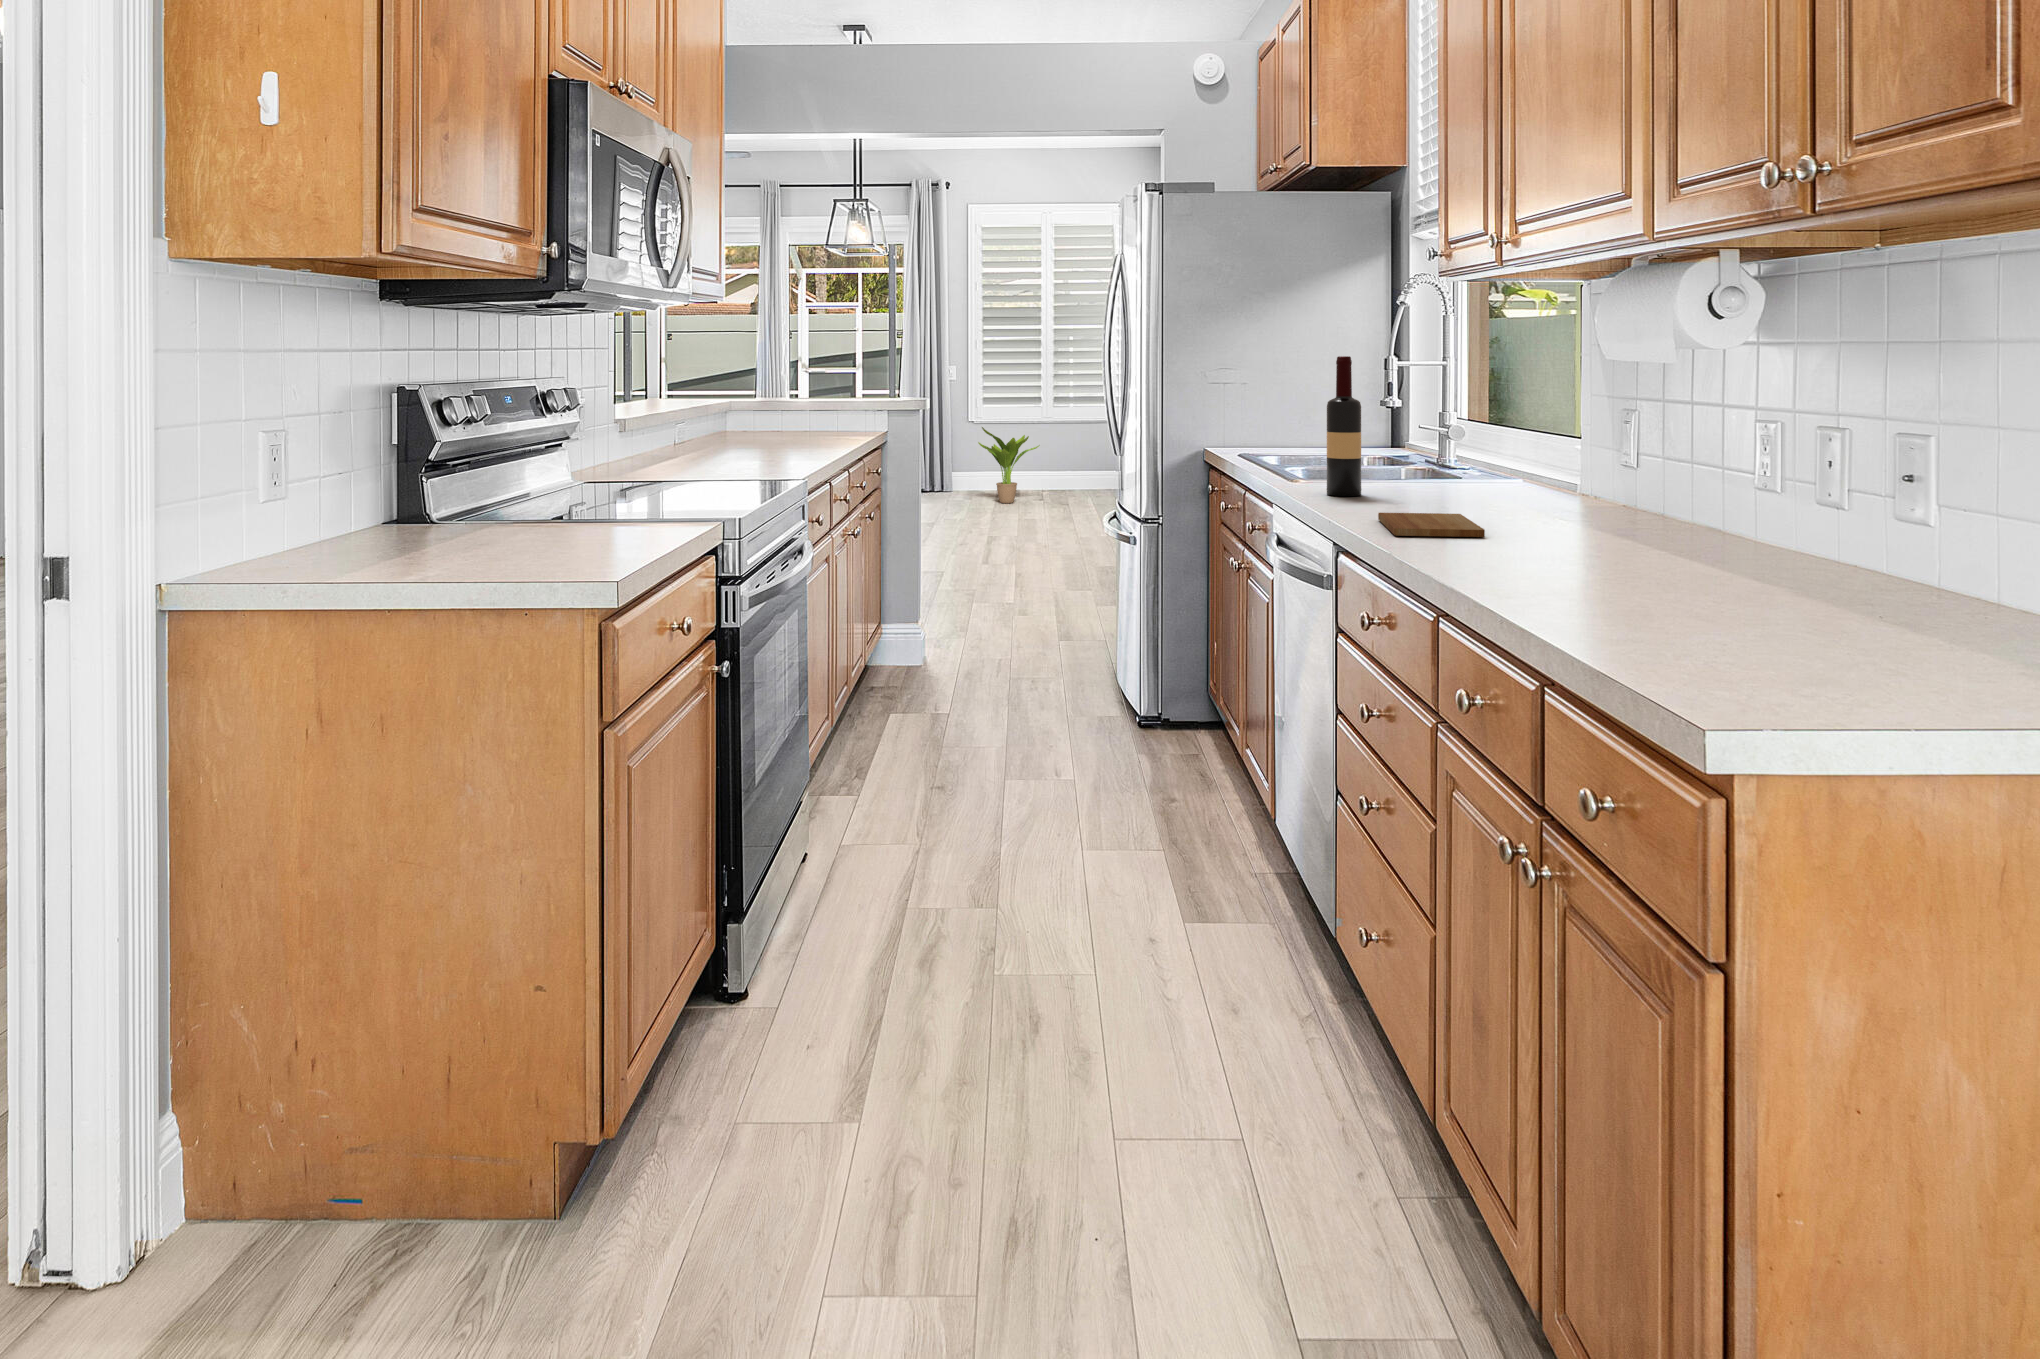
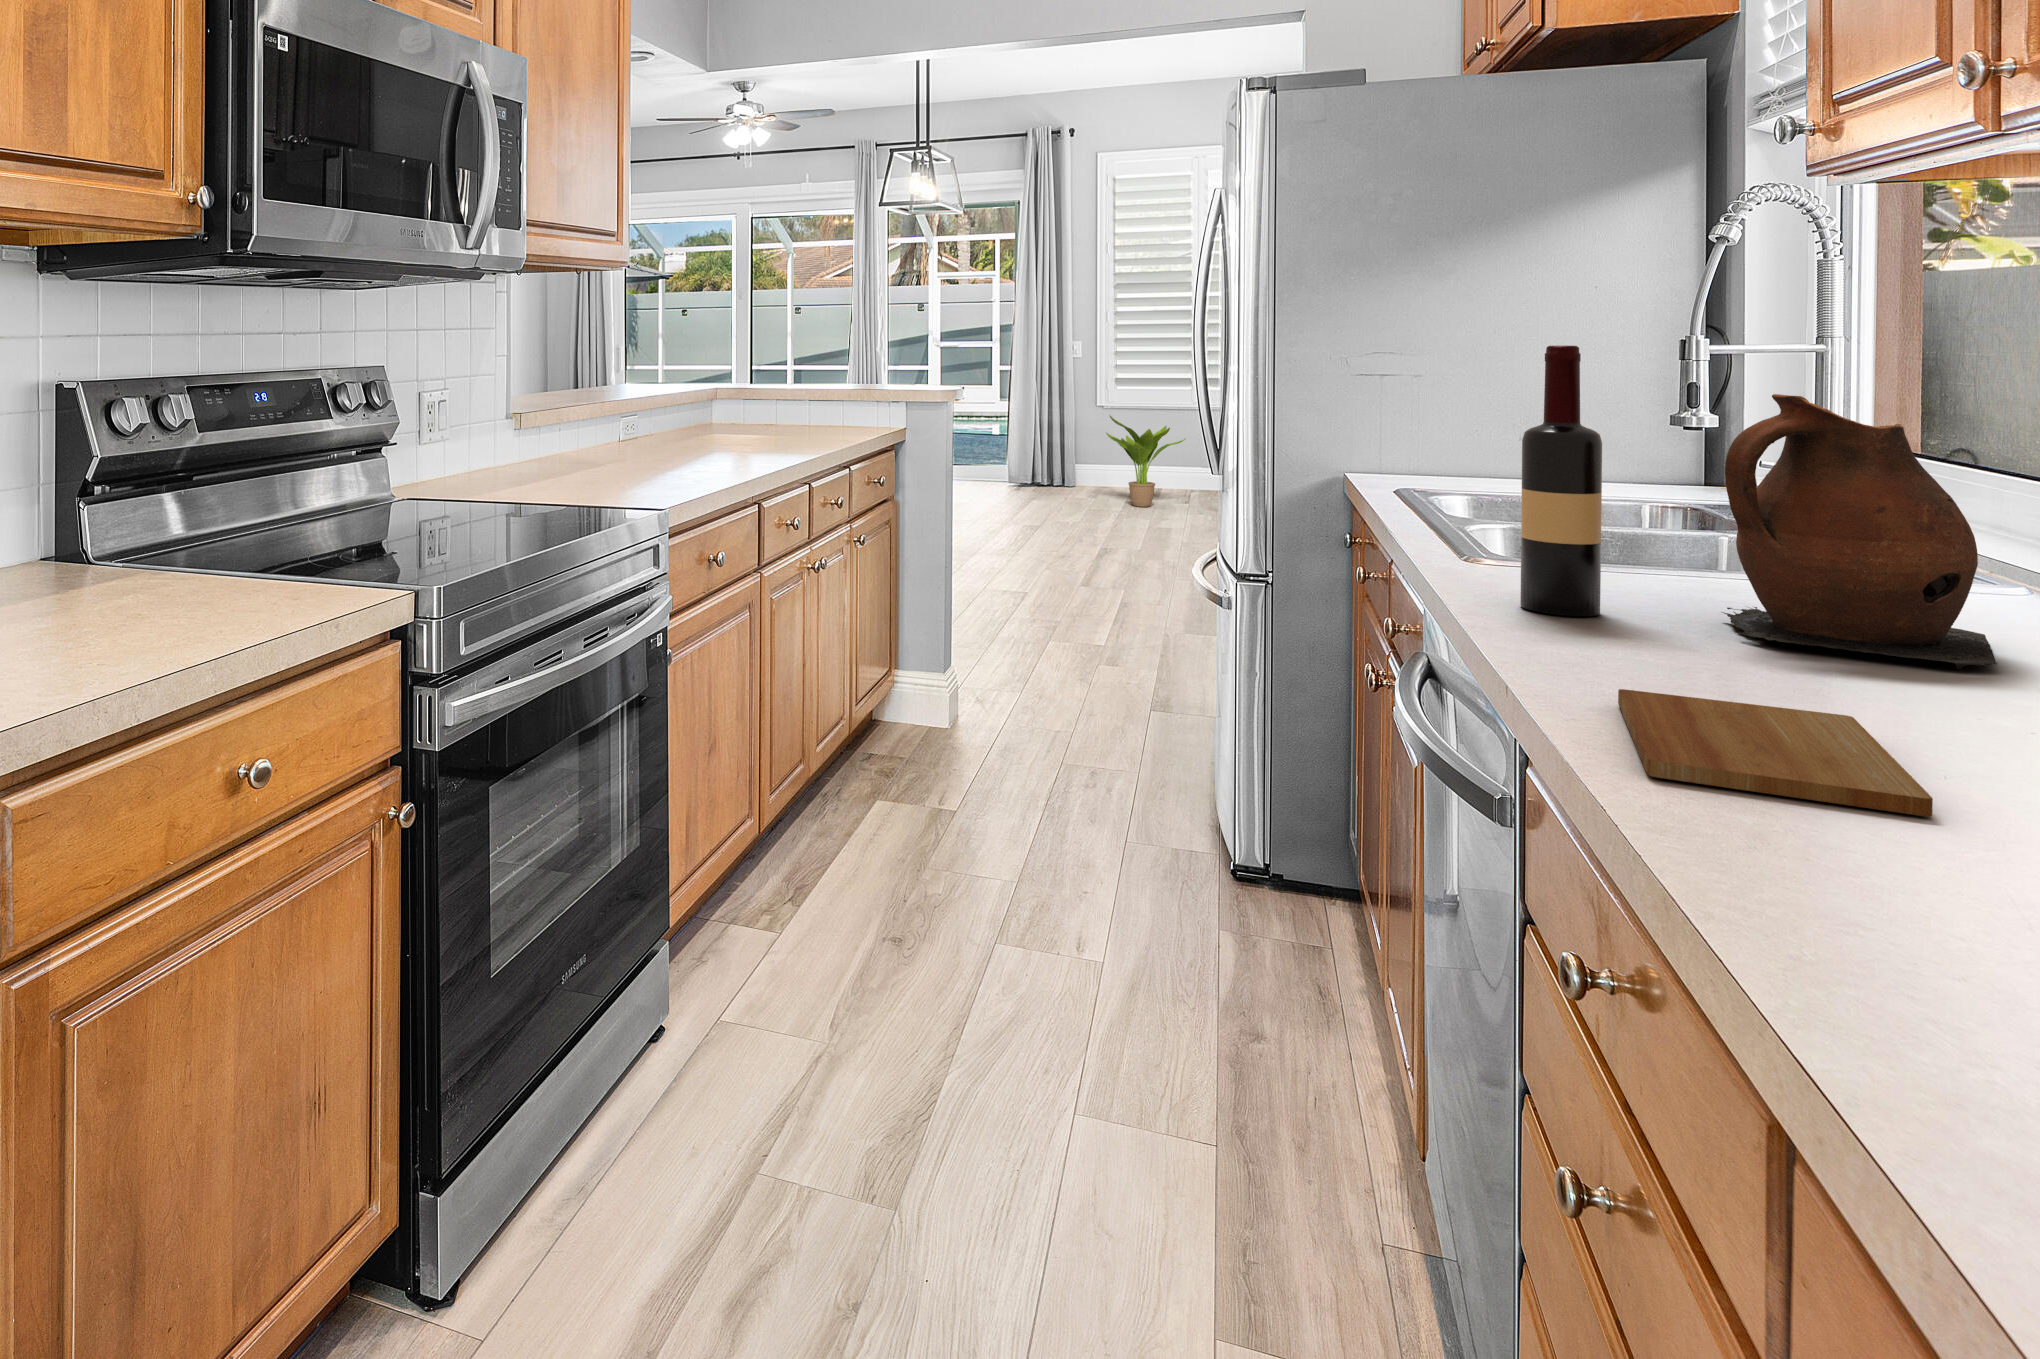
ceramic pitcher: none [1410,380,1510,502] -> present [1723,394,1997,669]

